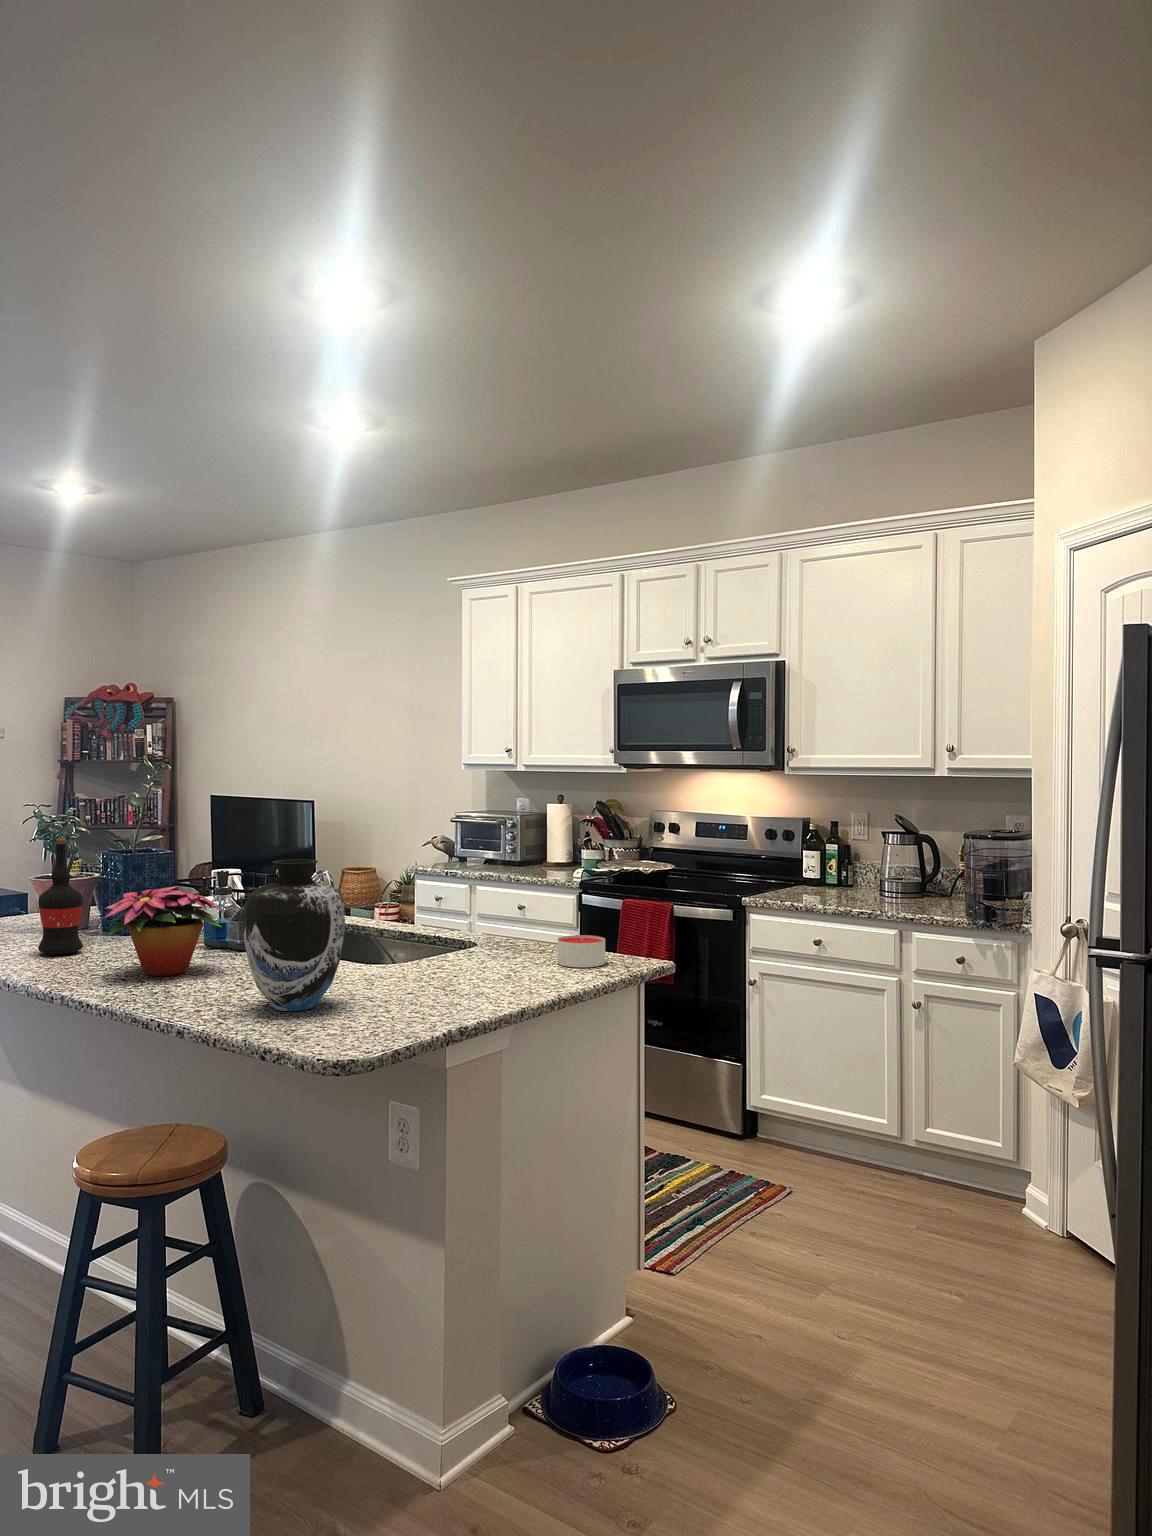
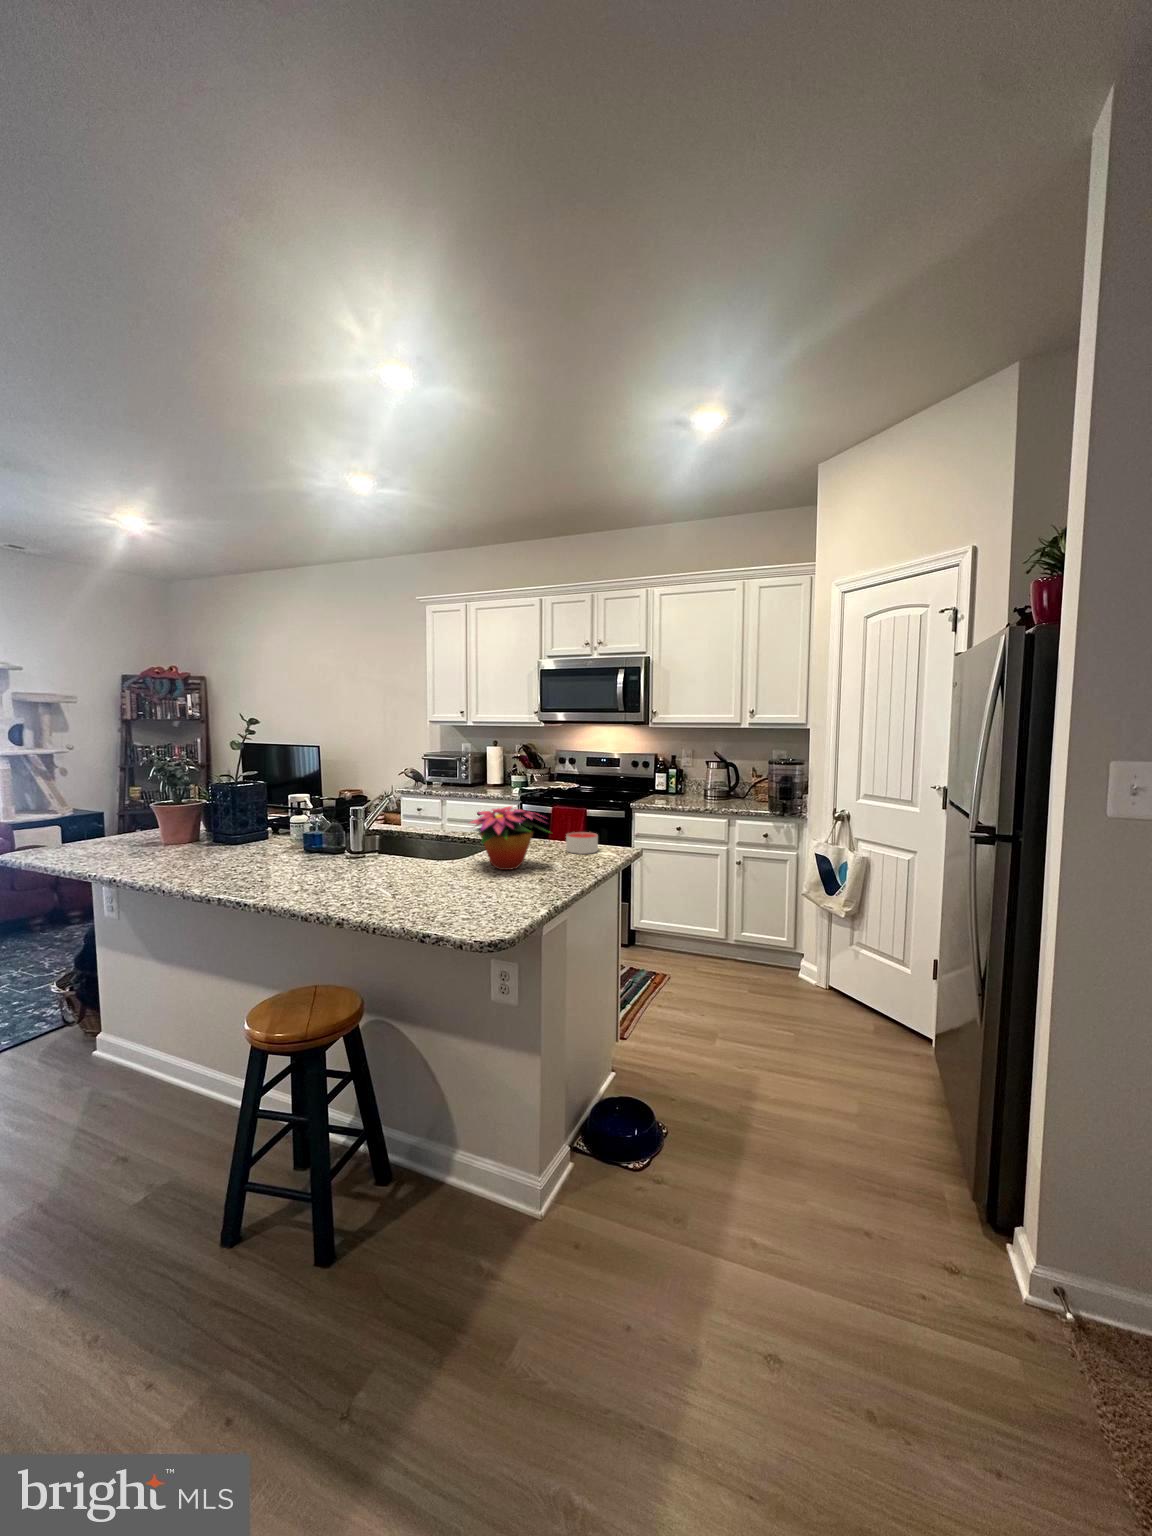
wine bottle: present [38,838,83,954] -> none [171,775,210,863]
vase: present [243,859,345,1011] -> none [378,787,454,900]
flower arrangement: present [105,886,227,976] -> present [471,806,547,870]

